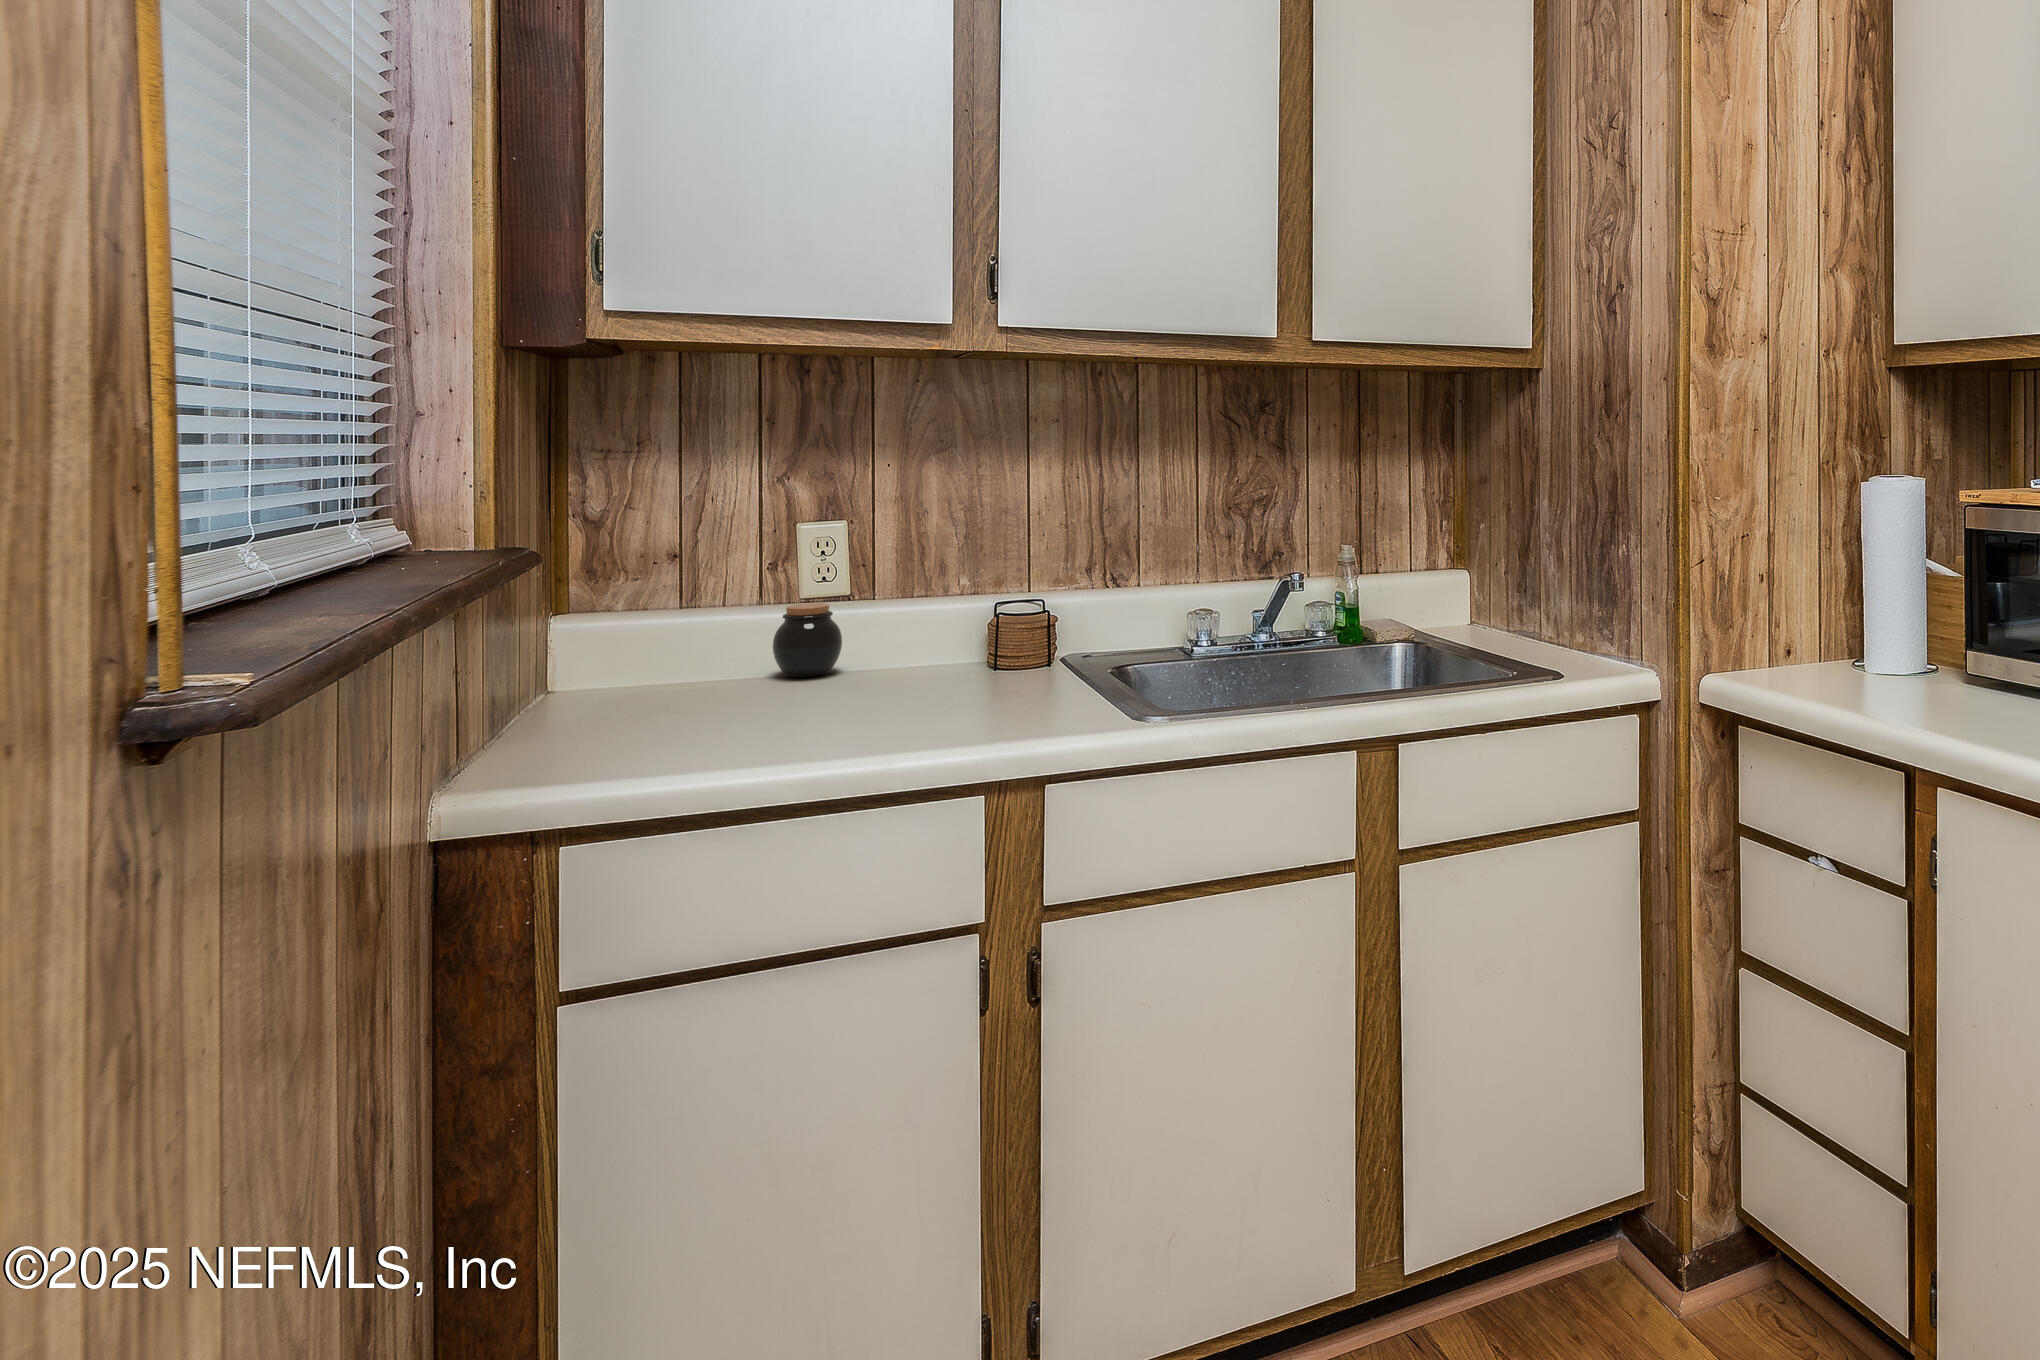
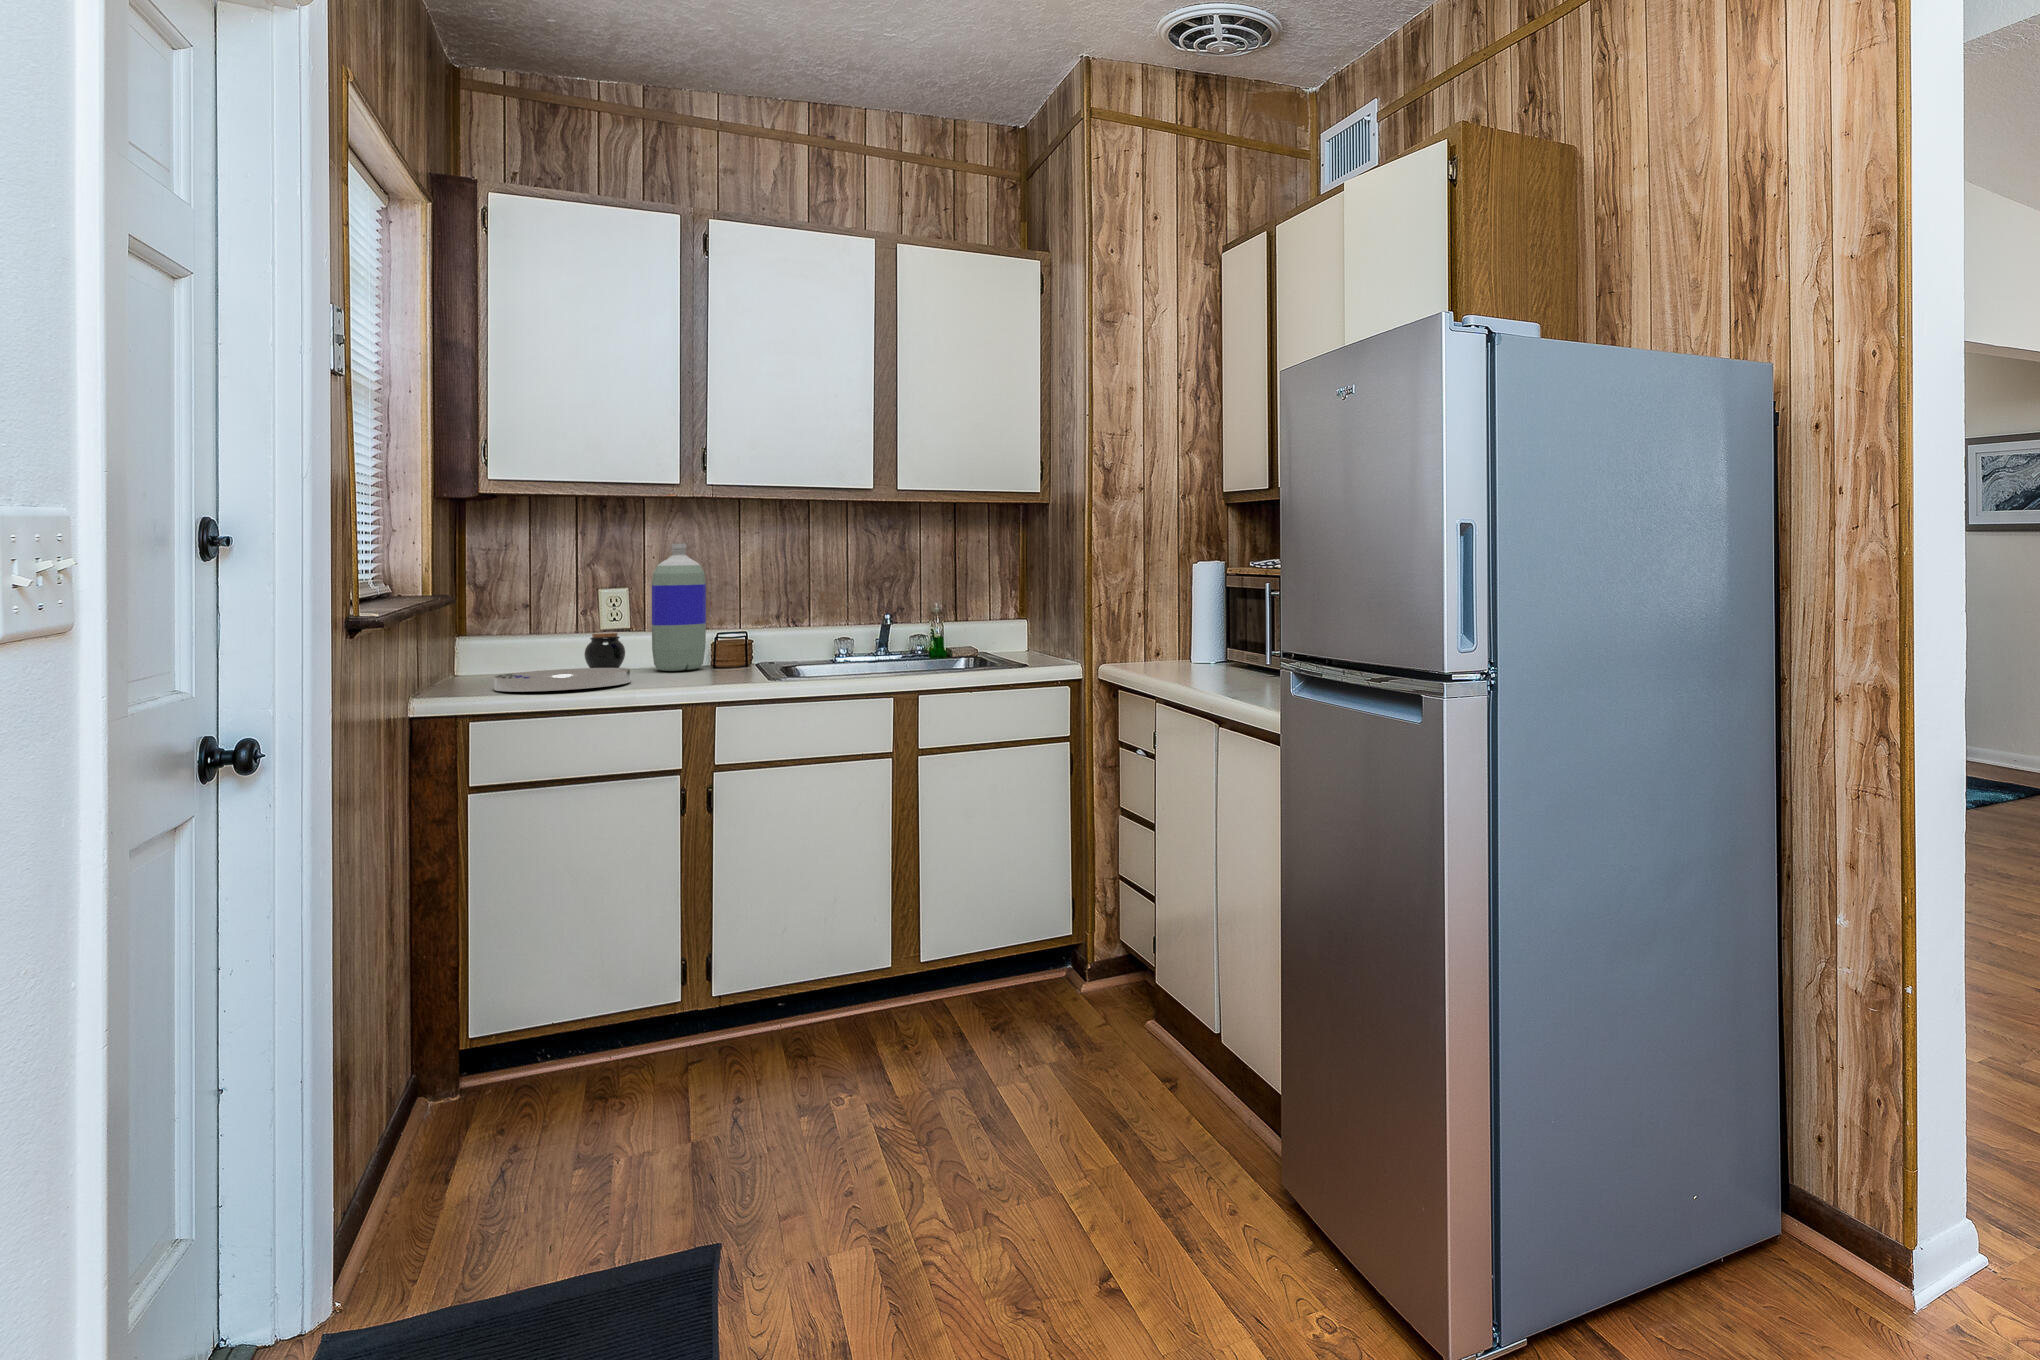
bottle: none [891,439,981,680] -> present [652,543,706,671]
plate: none [619,682,867,754] -> present [494,668,630,692]

